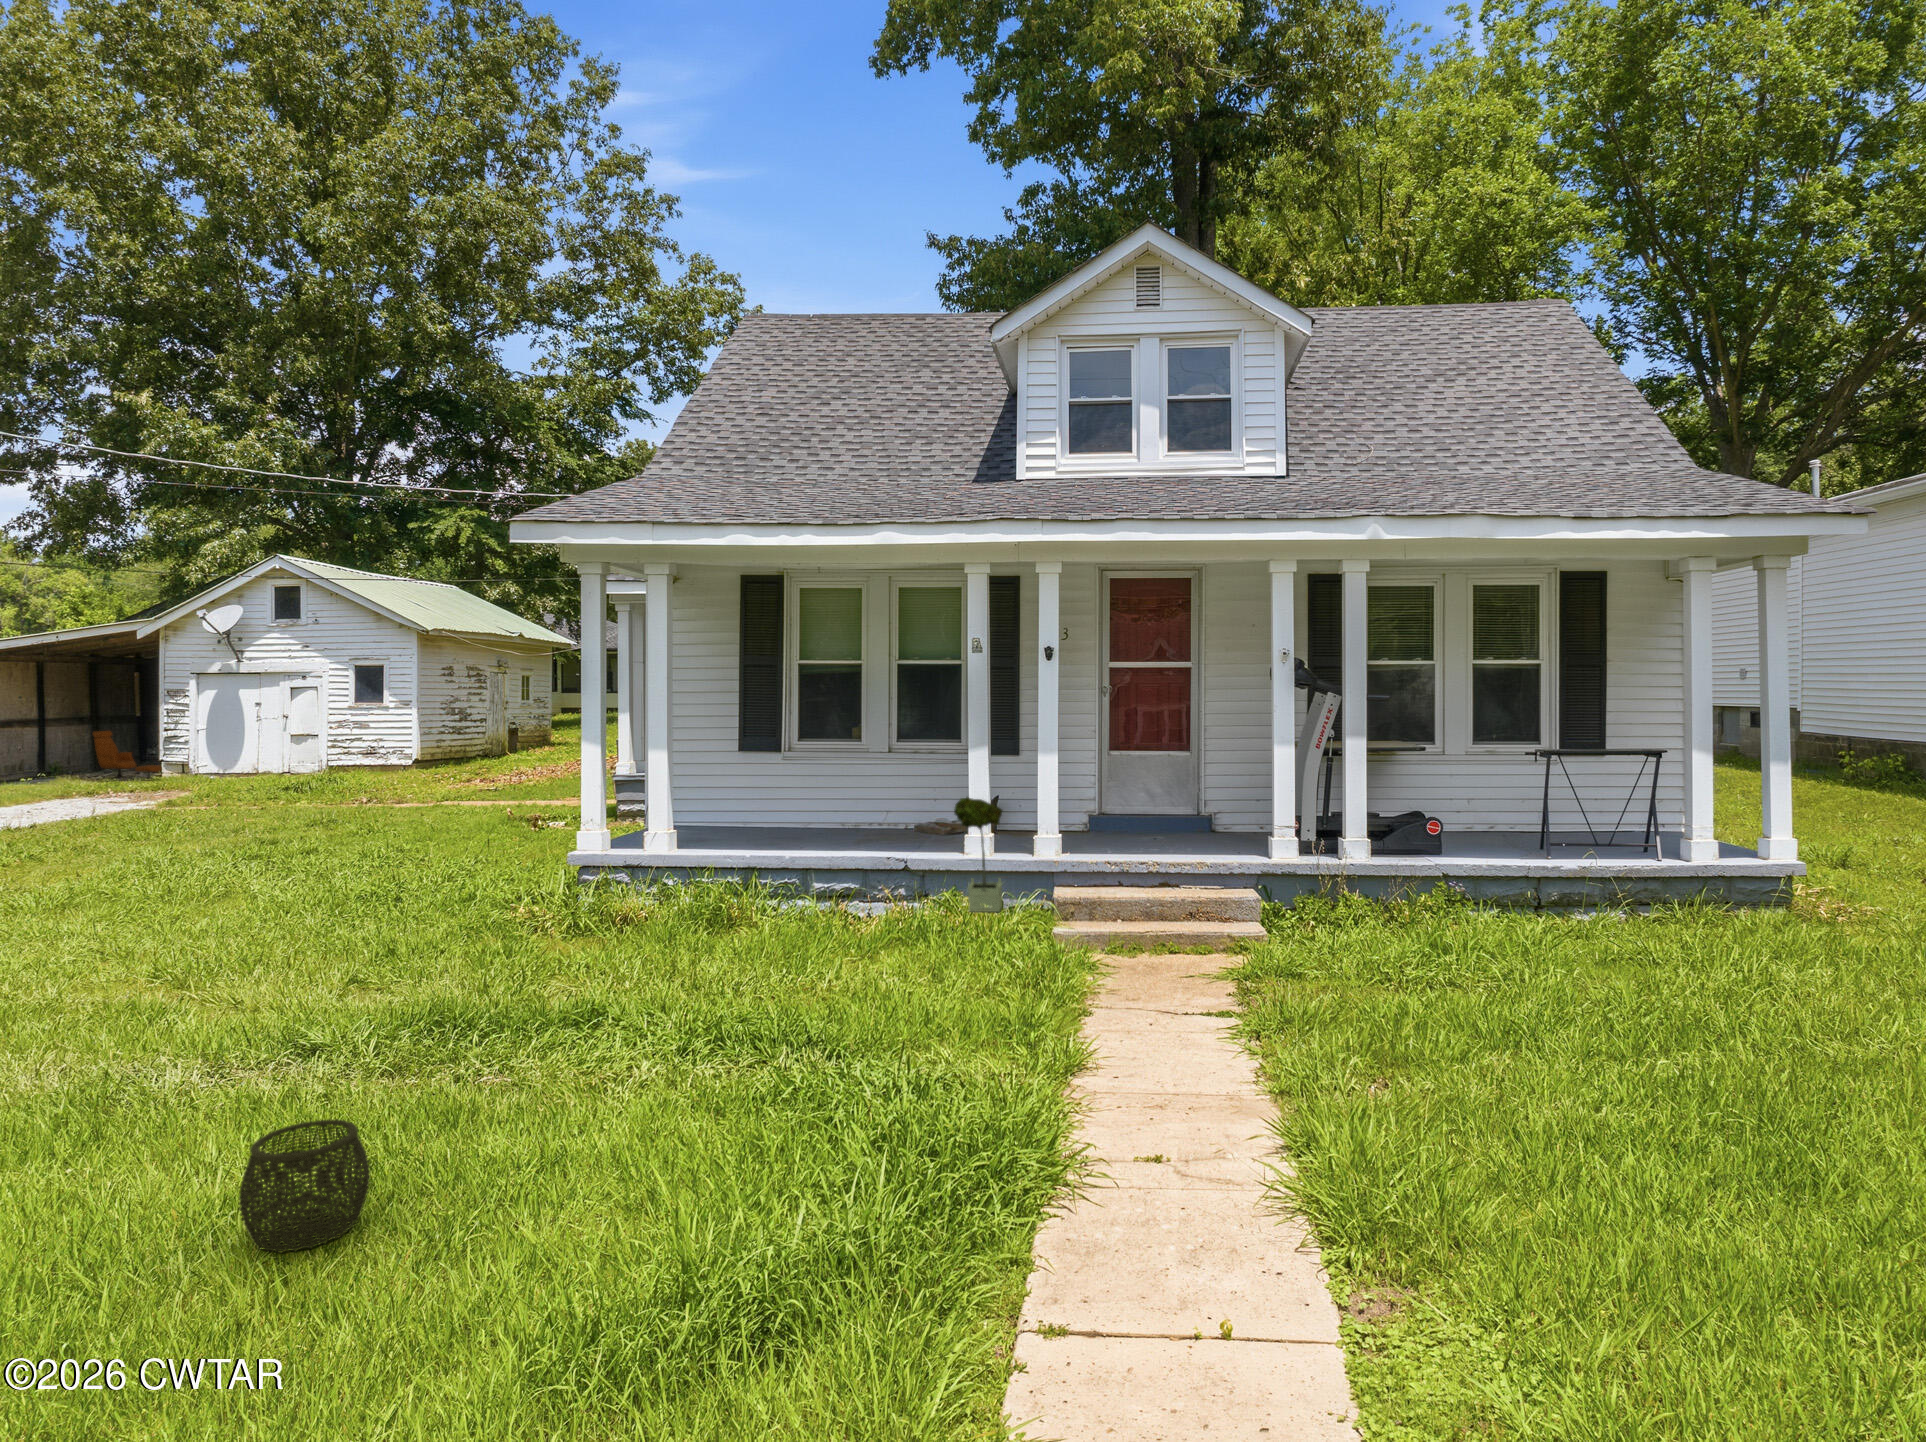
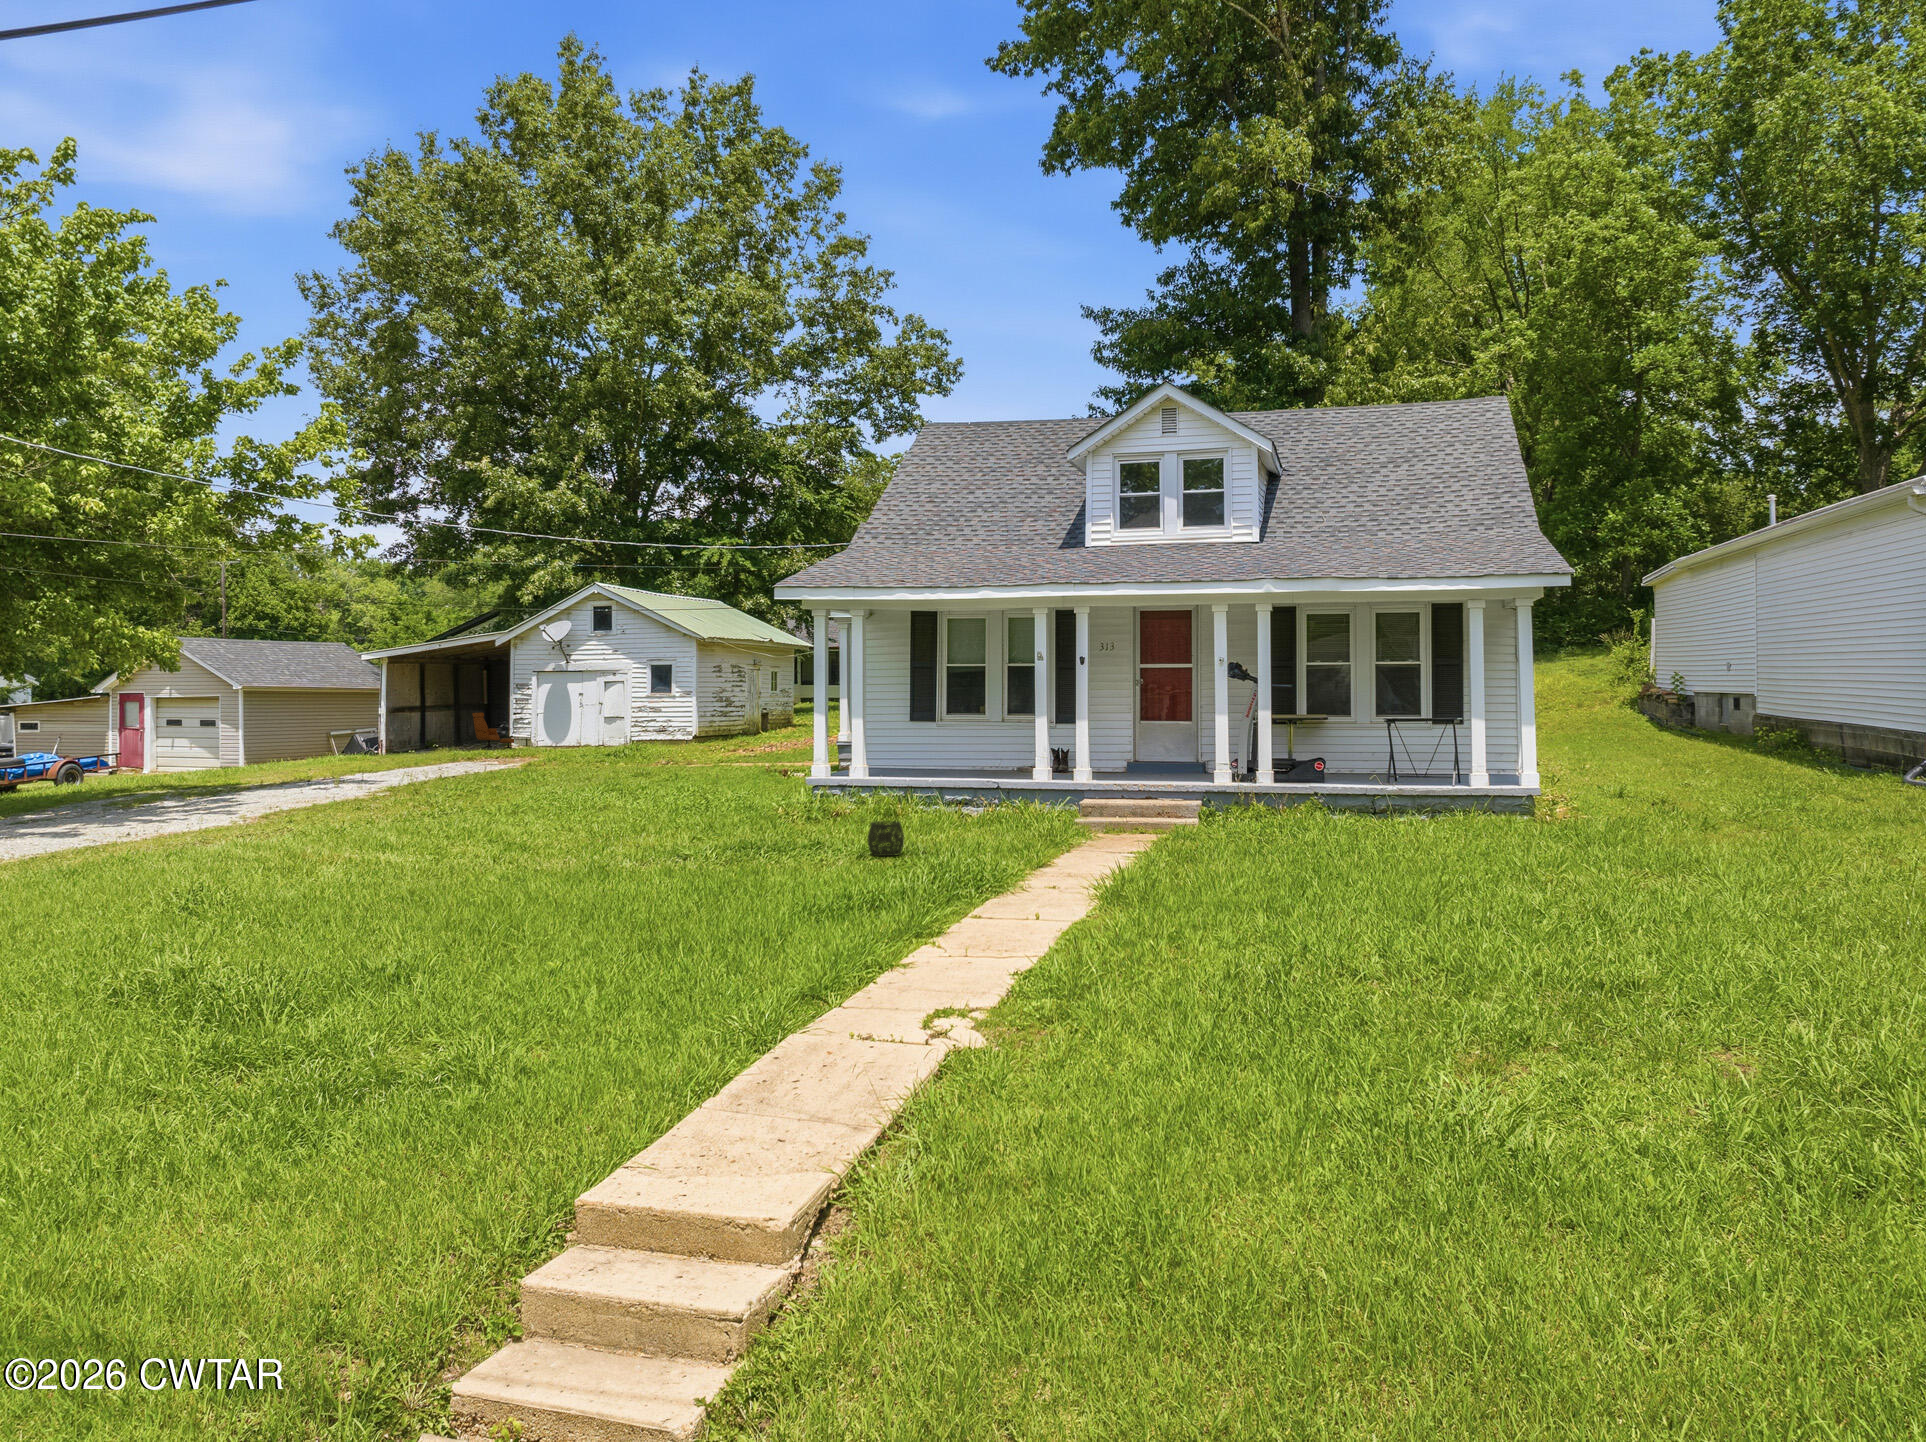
potted tree: present [954,797,1002,912] -> none [1024,744,1054,814]
woven basket: present [239,1120,371,1253] -> present [867,821,904,856]

